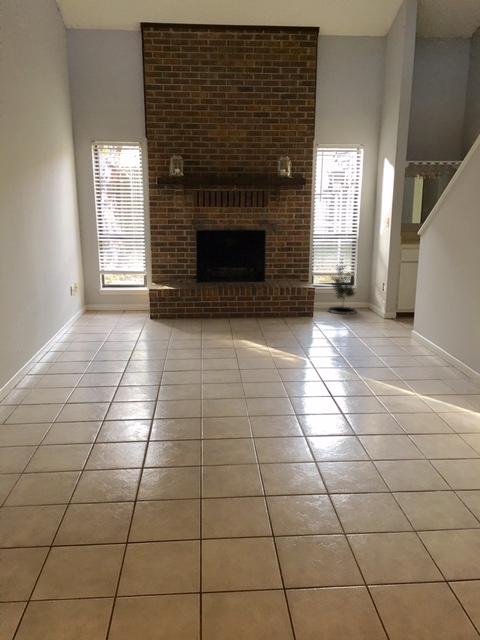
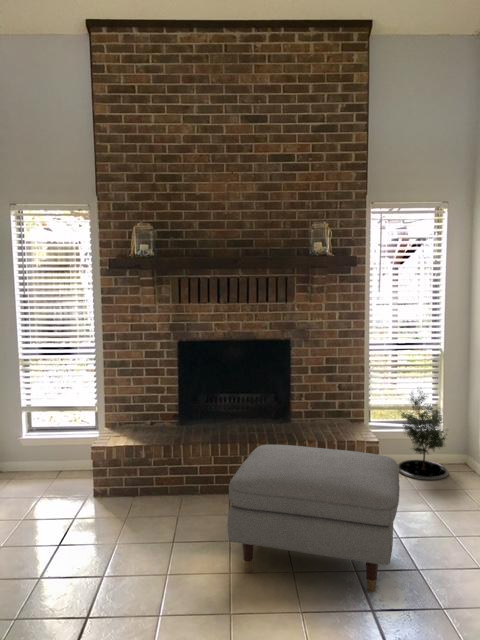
ottoman: none [231,284,319,345] -> present [228,445,400,592]

